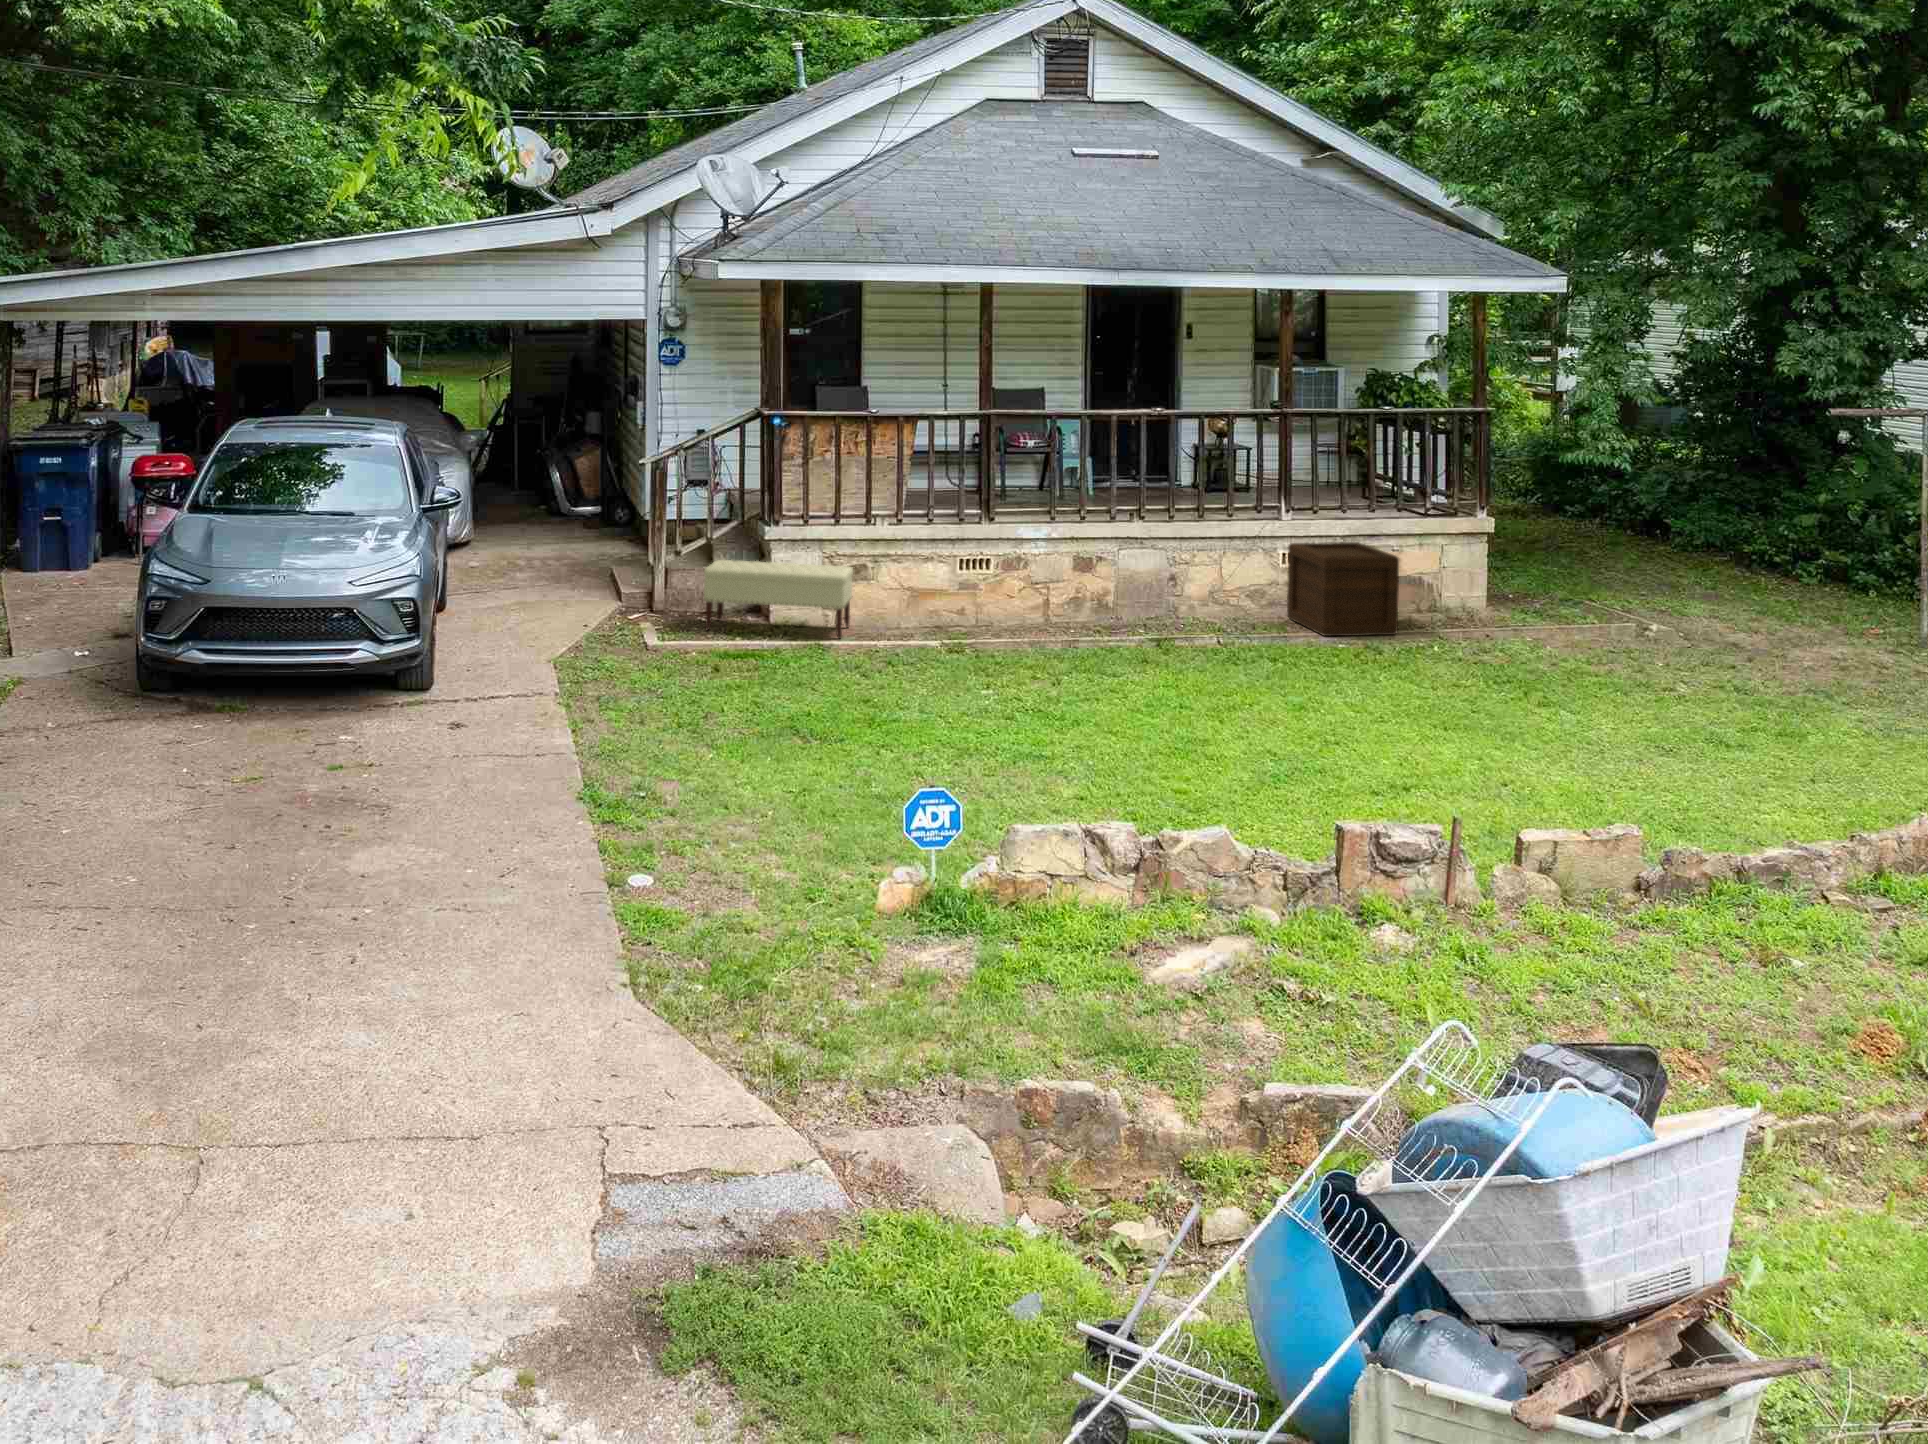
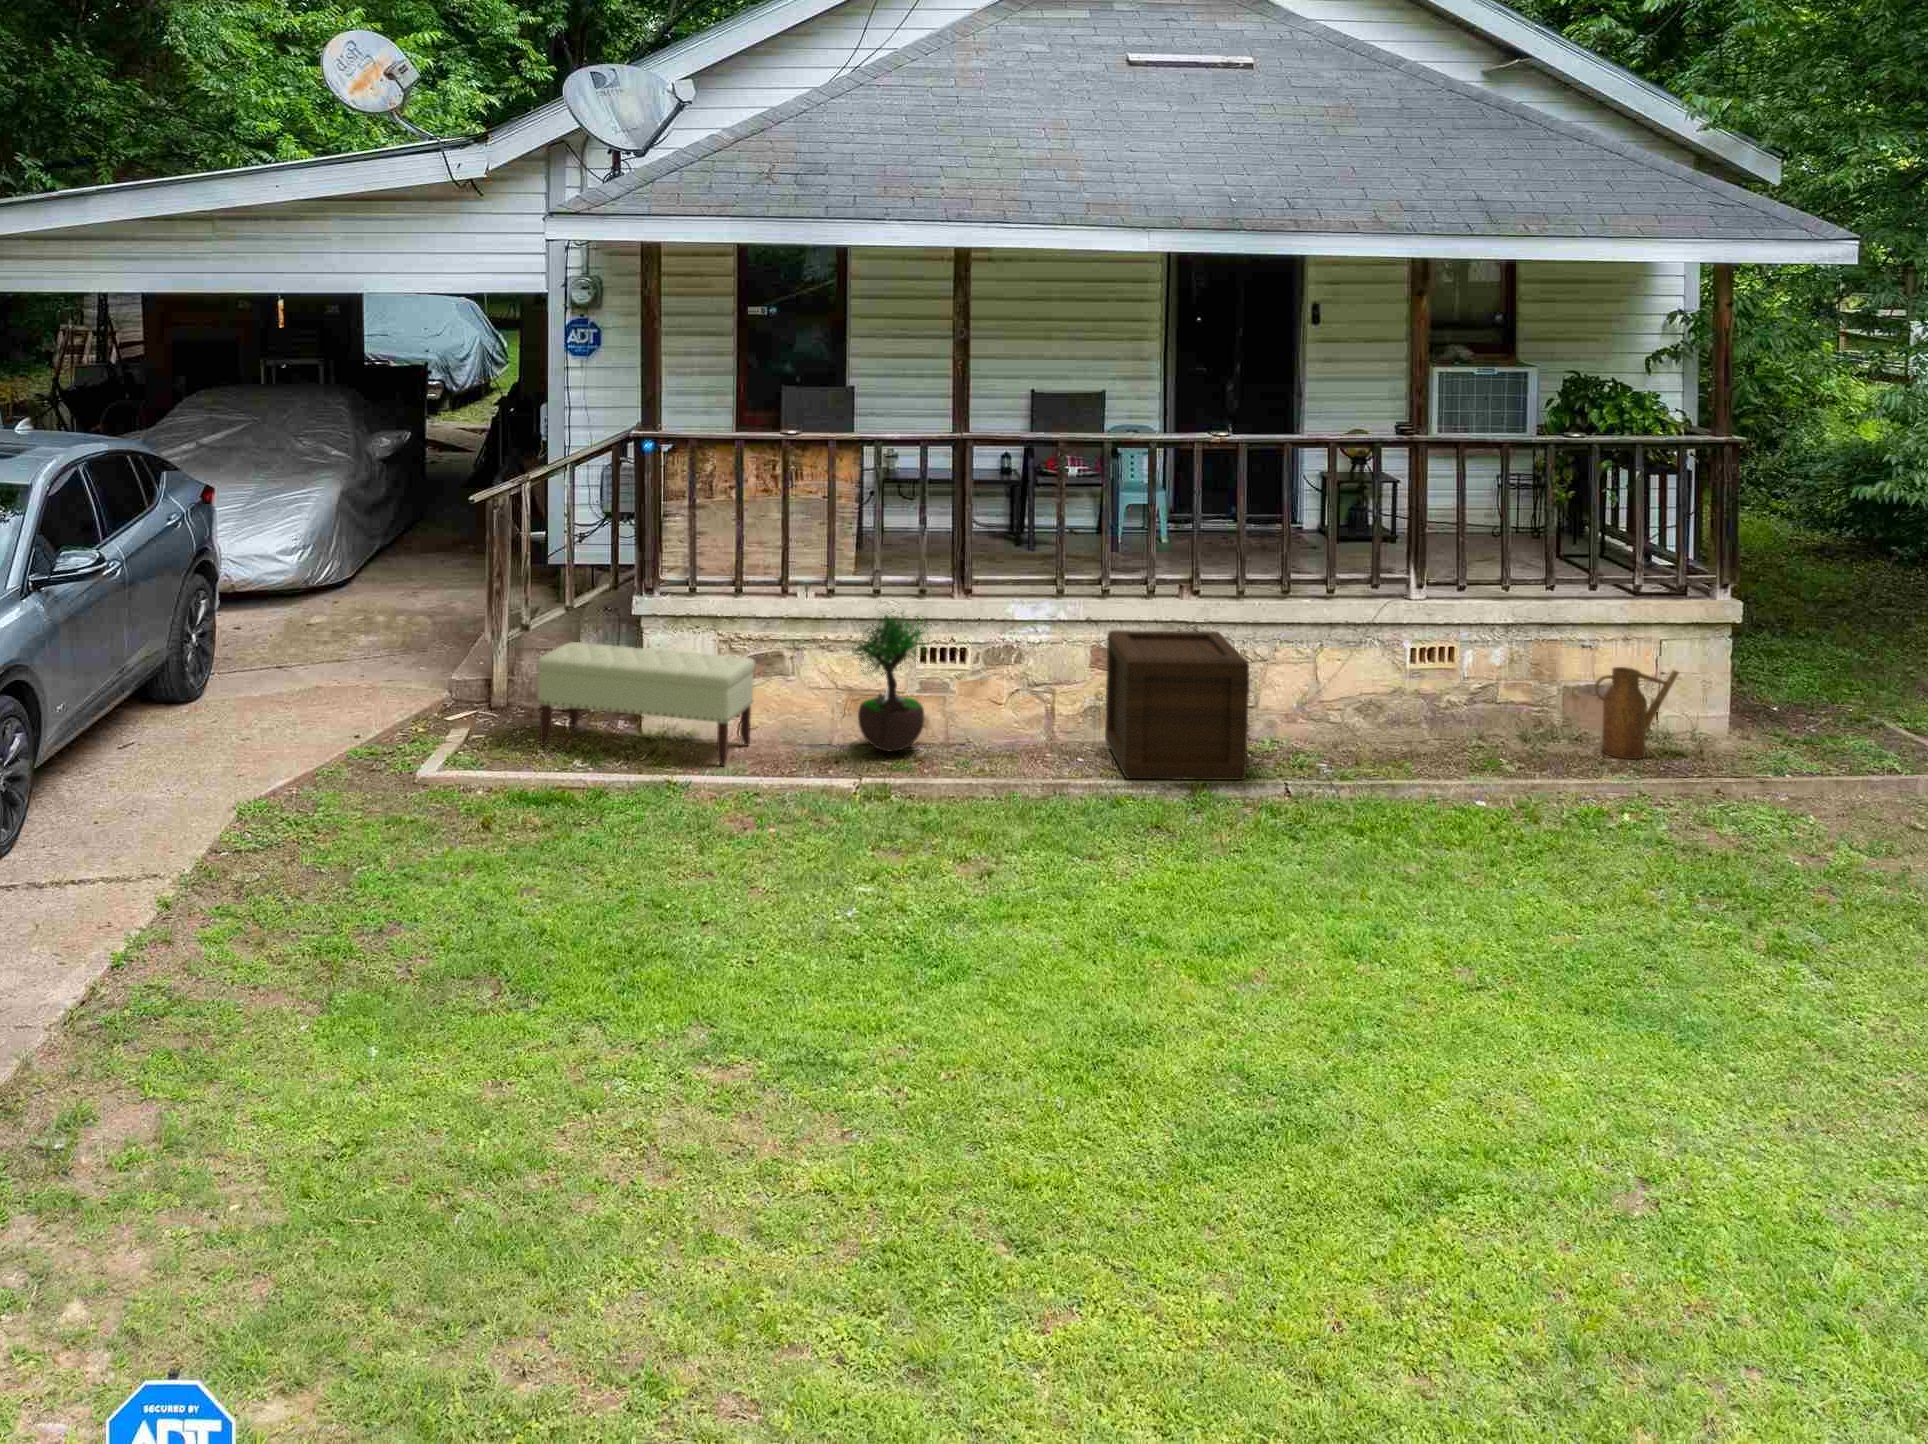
potted tree: none [917,523,980,629] -> present [844,609,930,751]
wooden crate: present [1287,542,1399,636] -> present [1105,630,1249,780]
watering can: none [1405,563,1459,623] -> present [1594,667,1679,759]

